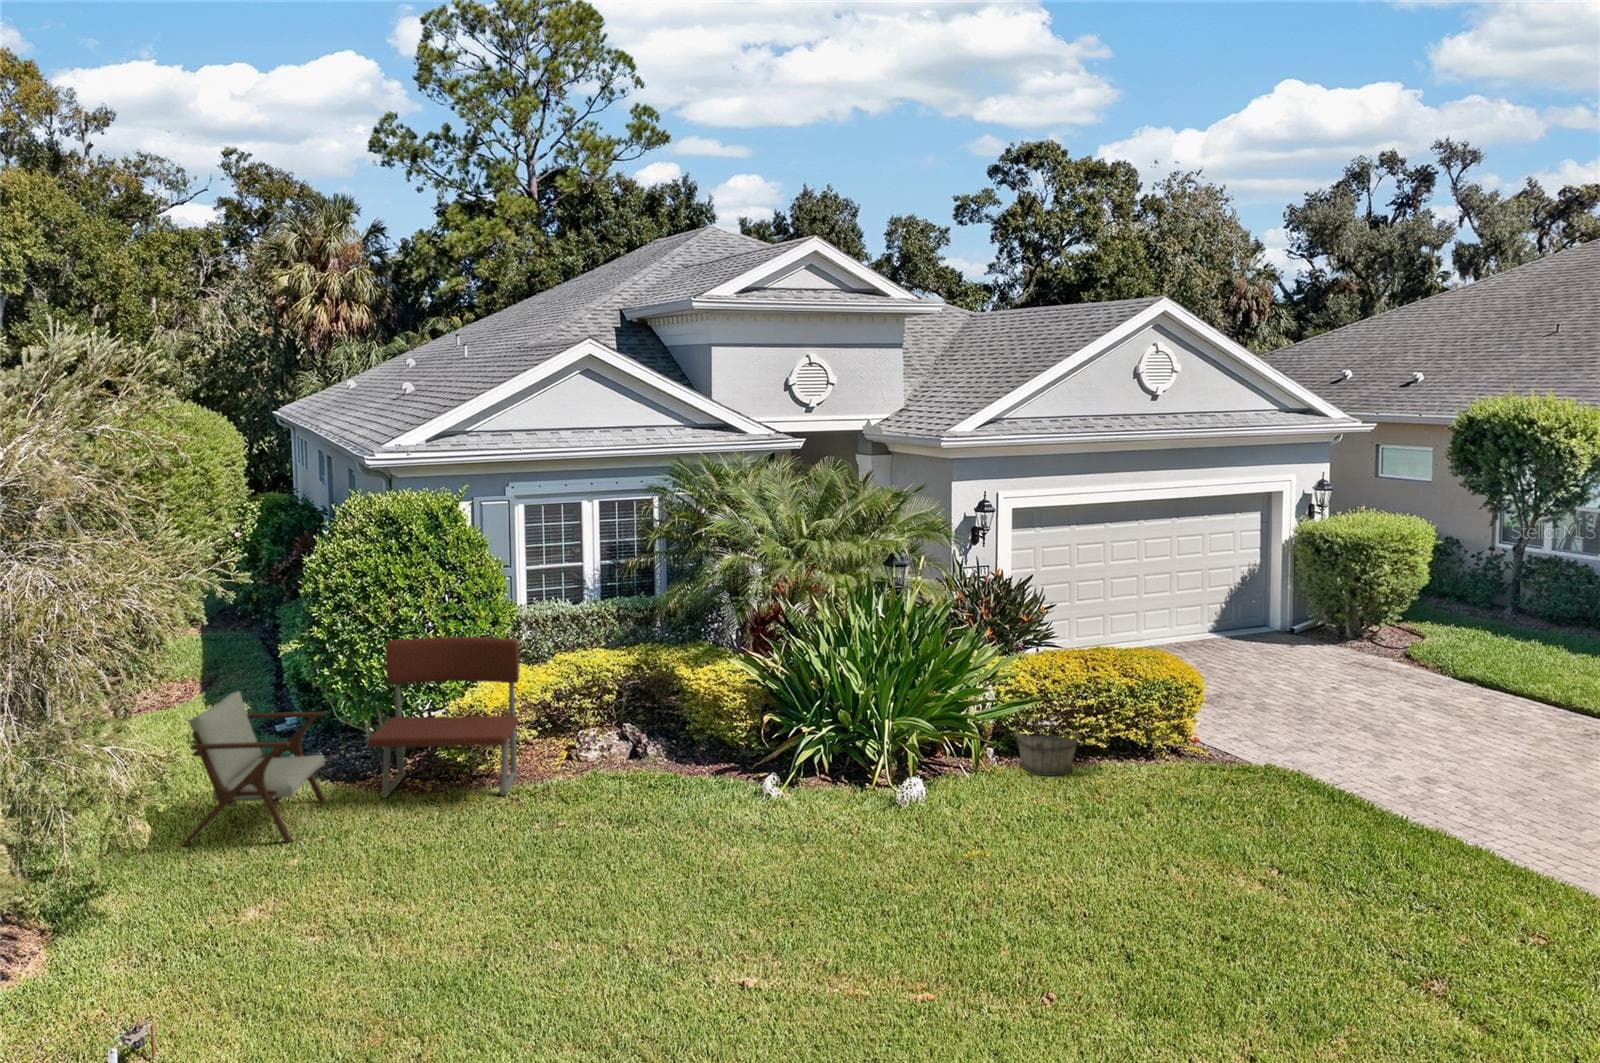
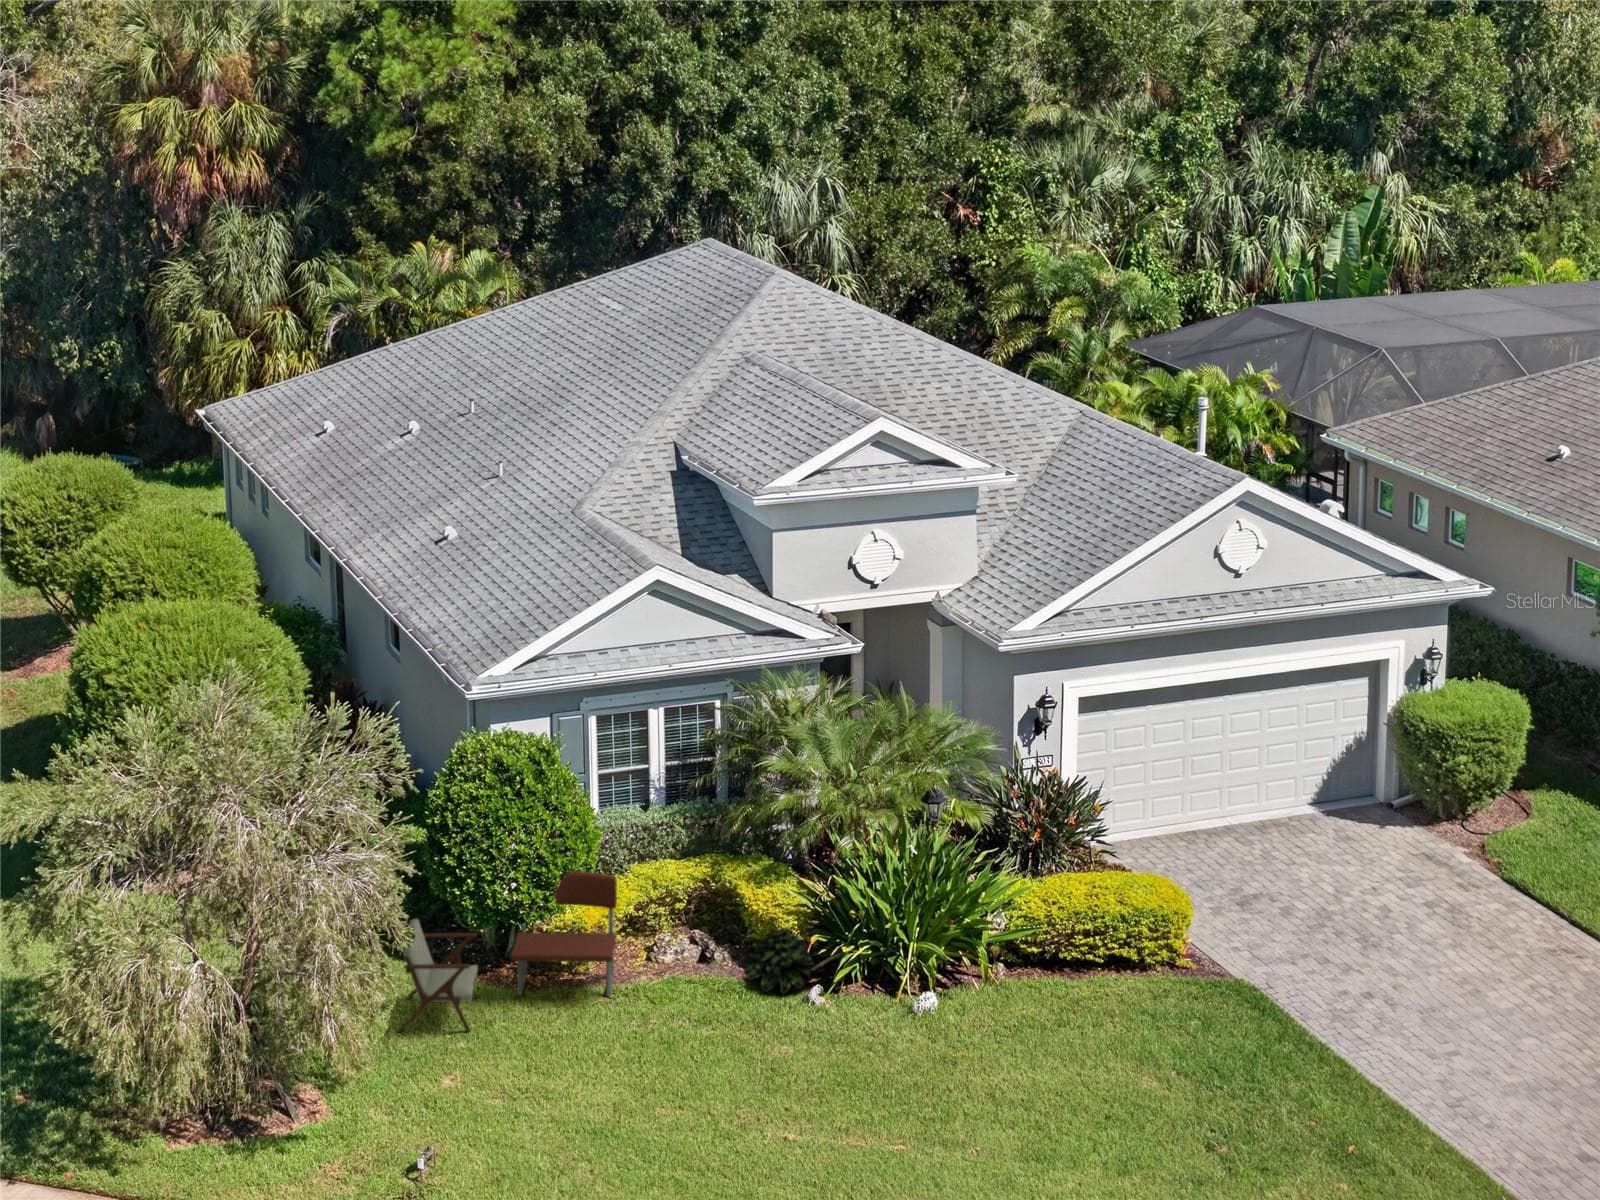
potted plant: none [681,706,767,787] -> present [744,928,813,994]
wooden bucket: present [1016,721,1079,776] -> none [1020,941,1071,990]

